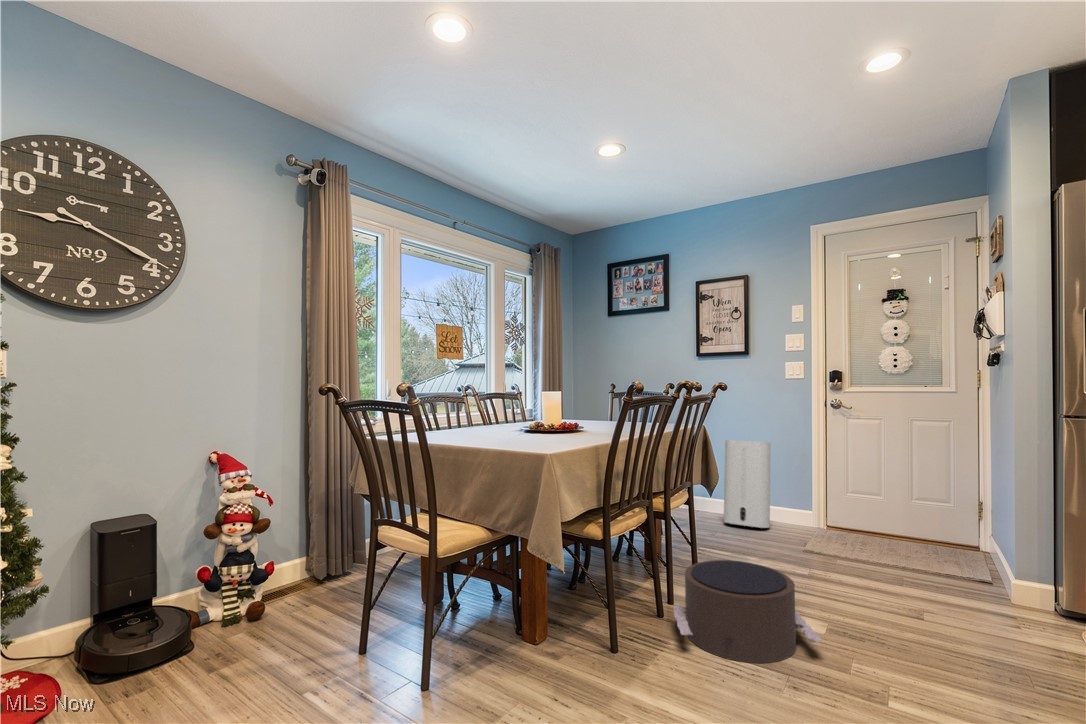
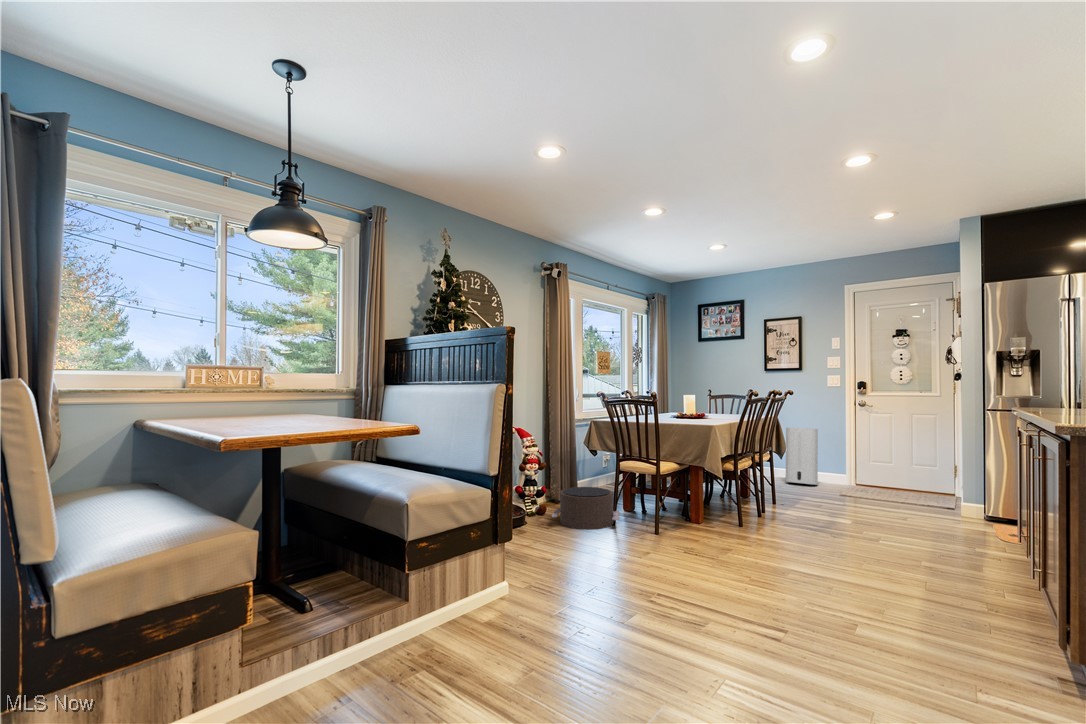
pouf: present [673,560,822,663] -> present [552,487,620,529]

